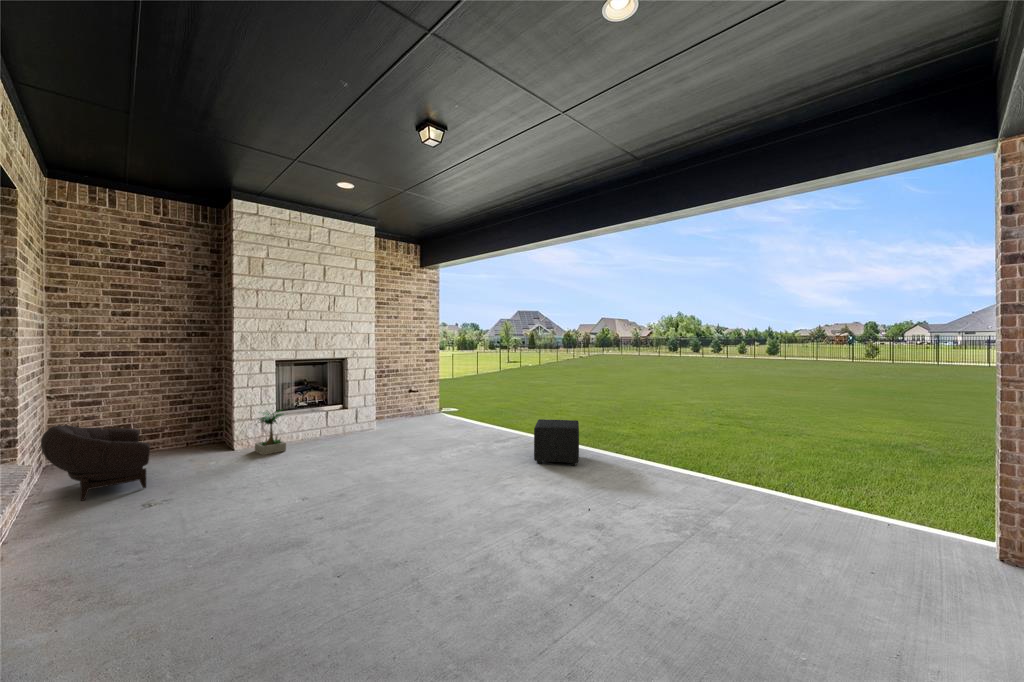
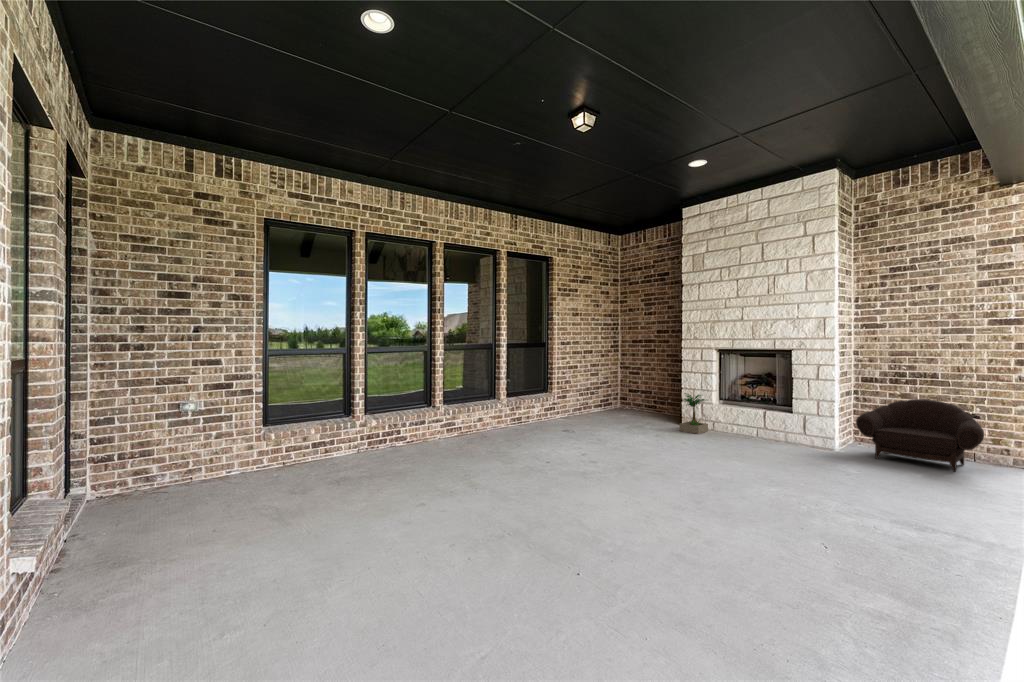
ottoman: present [534,419,579,466] -> none [757,471,884,582]
armchair: present [41,425,150,501] -> present [856,399,984,472]

